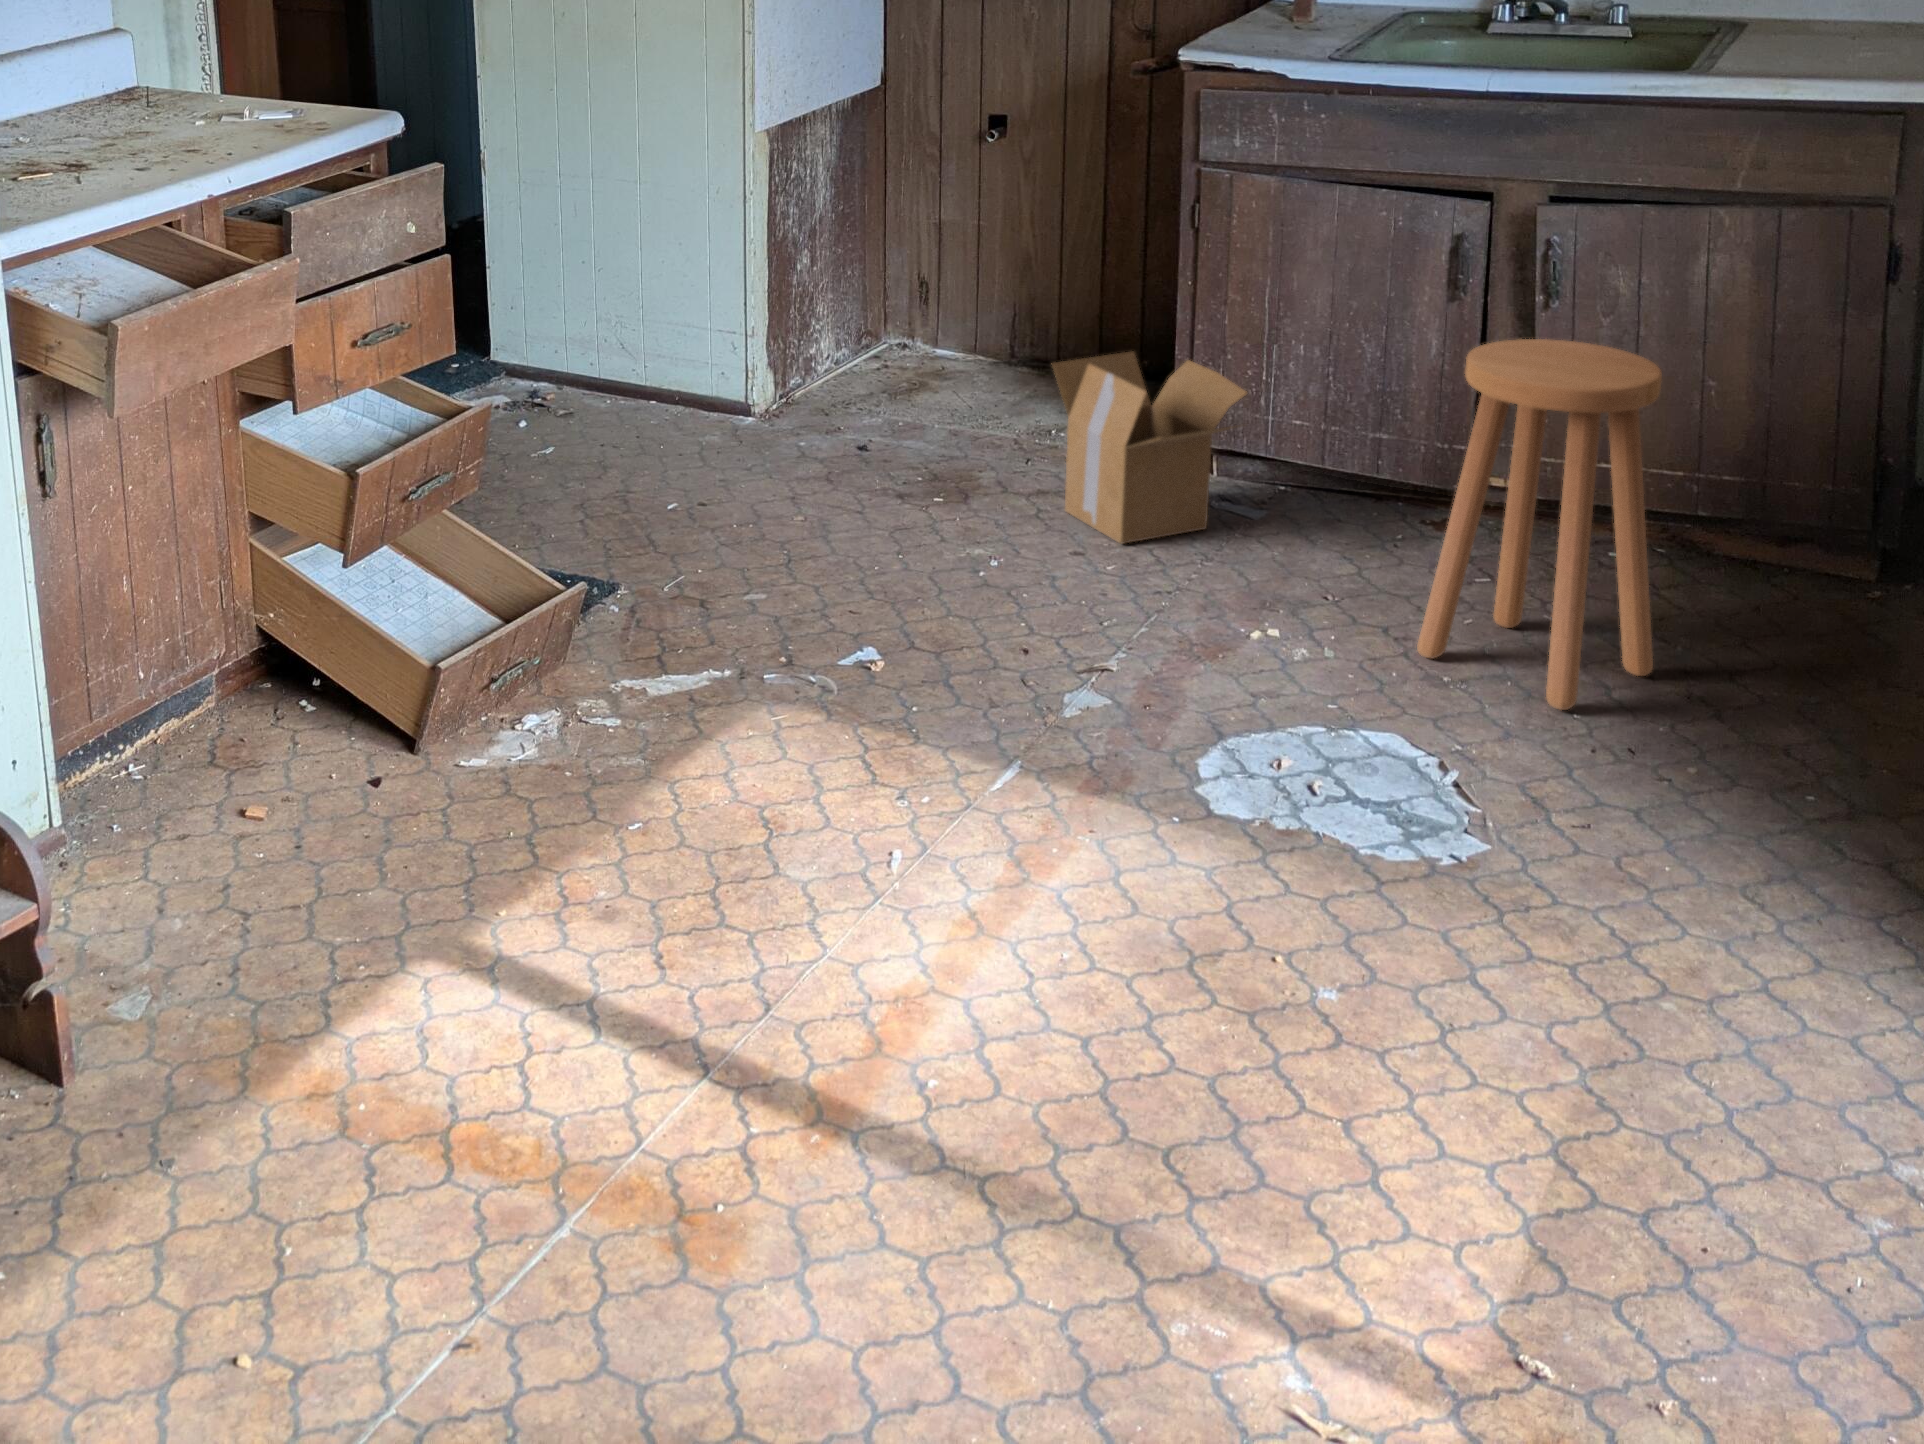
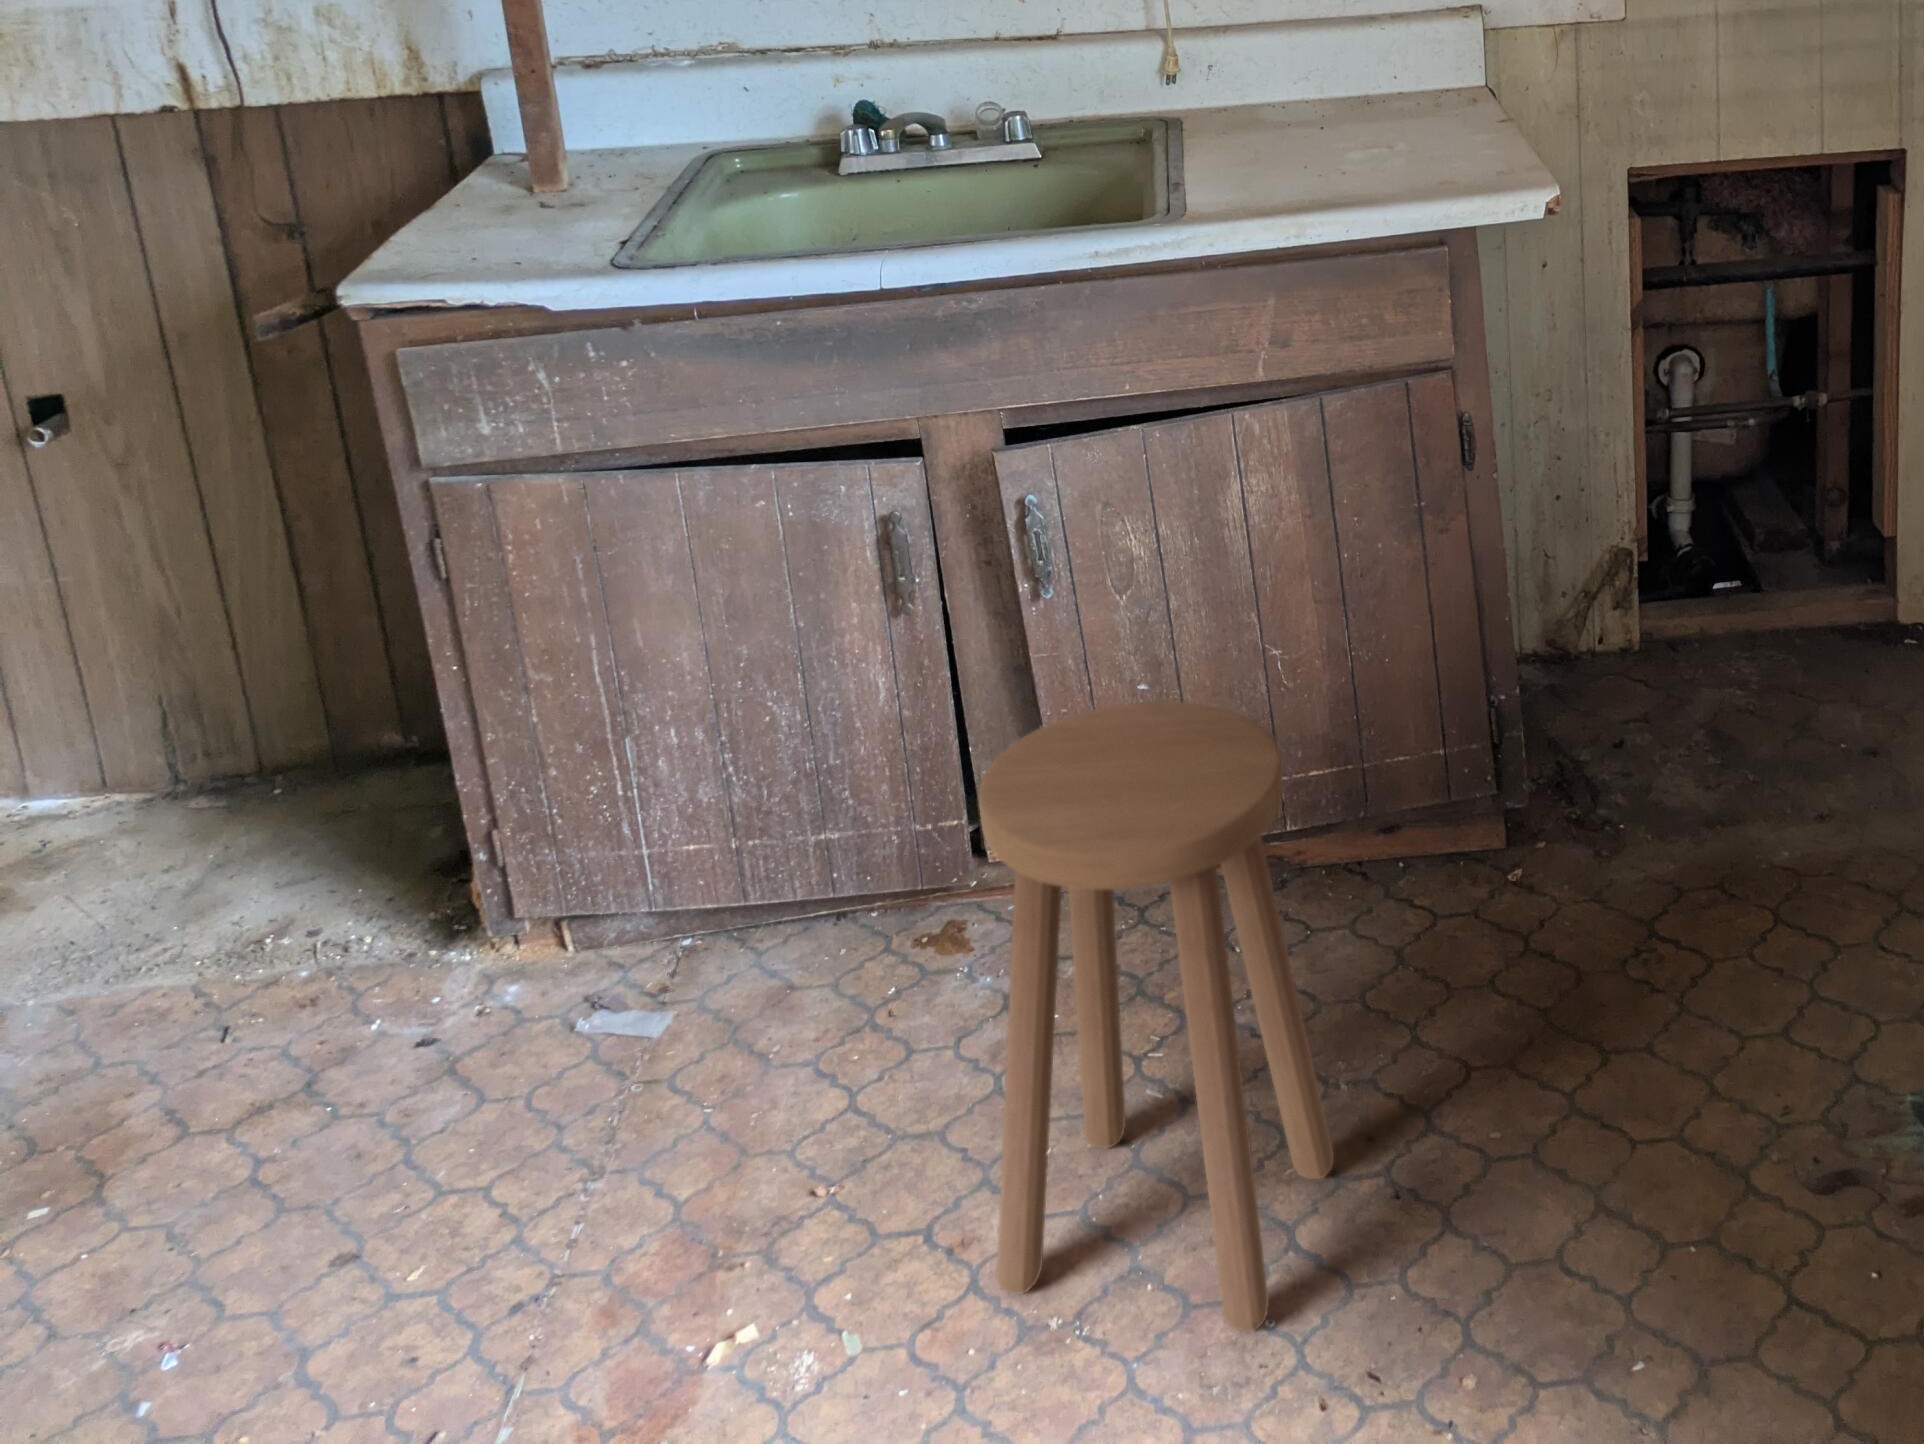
cardboard box: present [1052,352,1247,544] -> none [208,812,614,1219]

